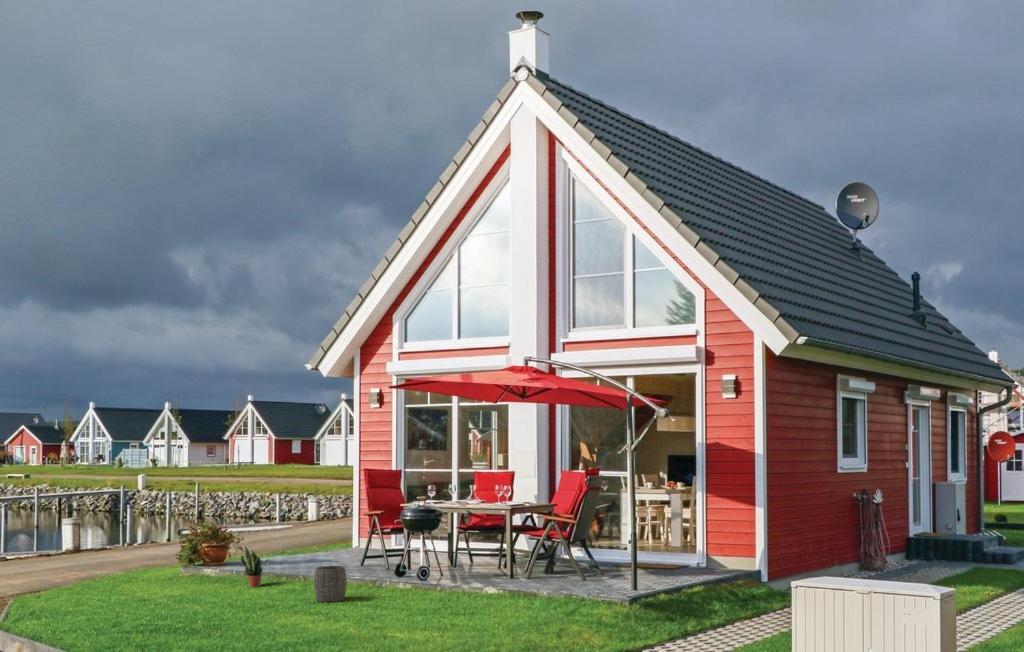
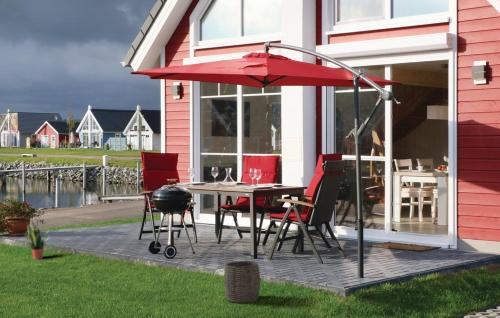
woven basket: present [314,566,347,602] -> present [224,261,260,303]

